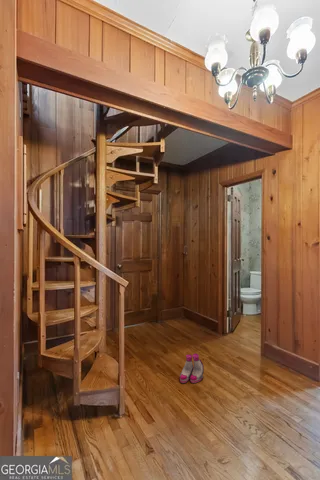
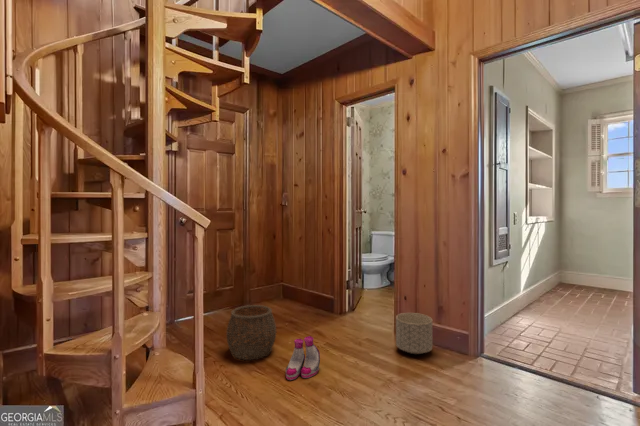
woven basket: none [143,326,176,364] -> present [227,305,276,360]
planter: none [261,342,290,374] -> present [396,313,432,354]

